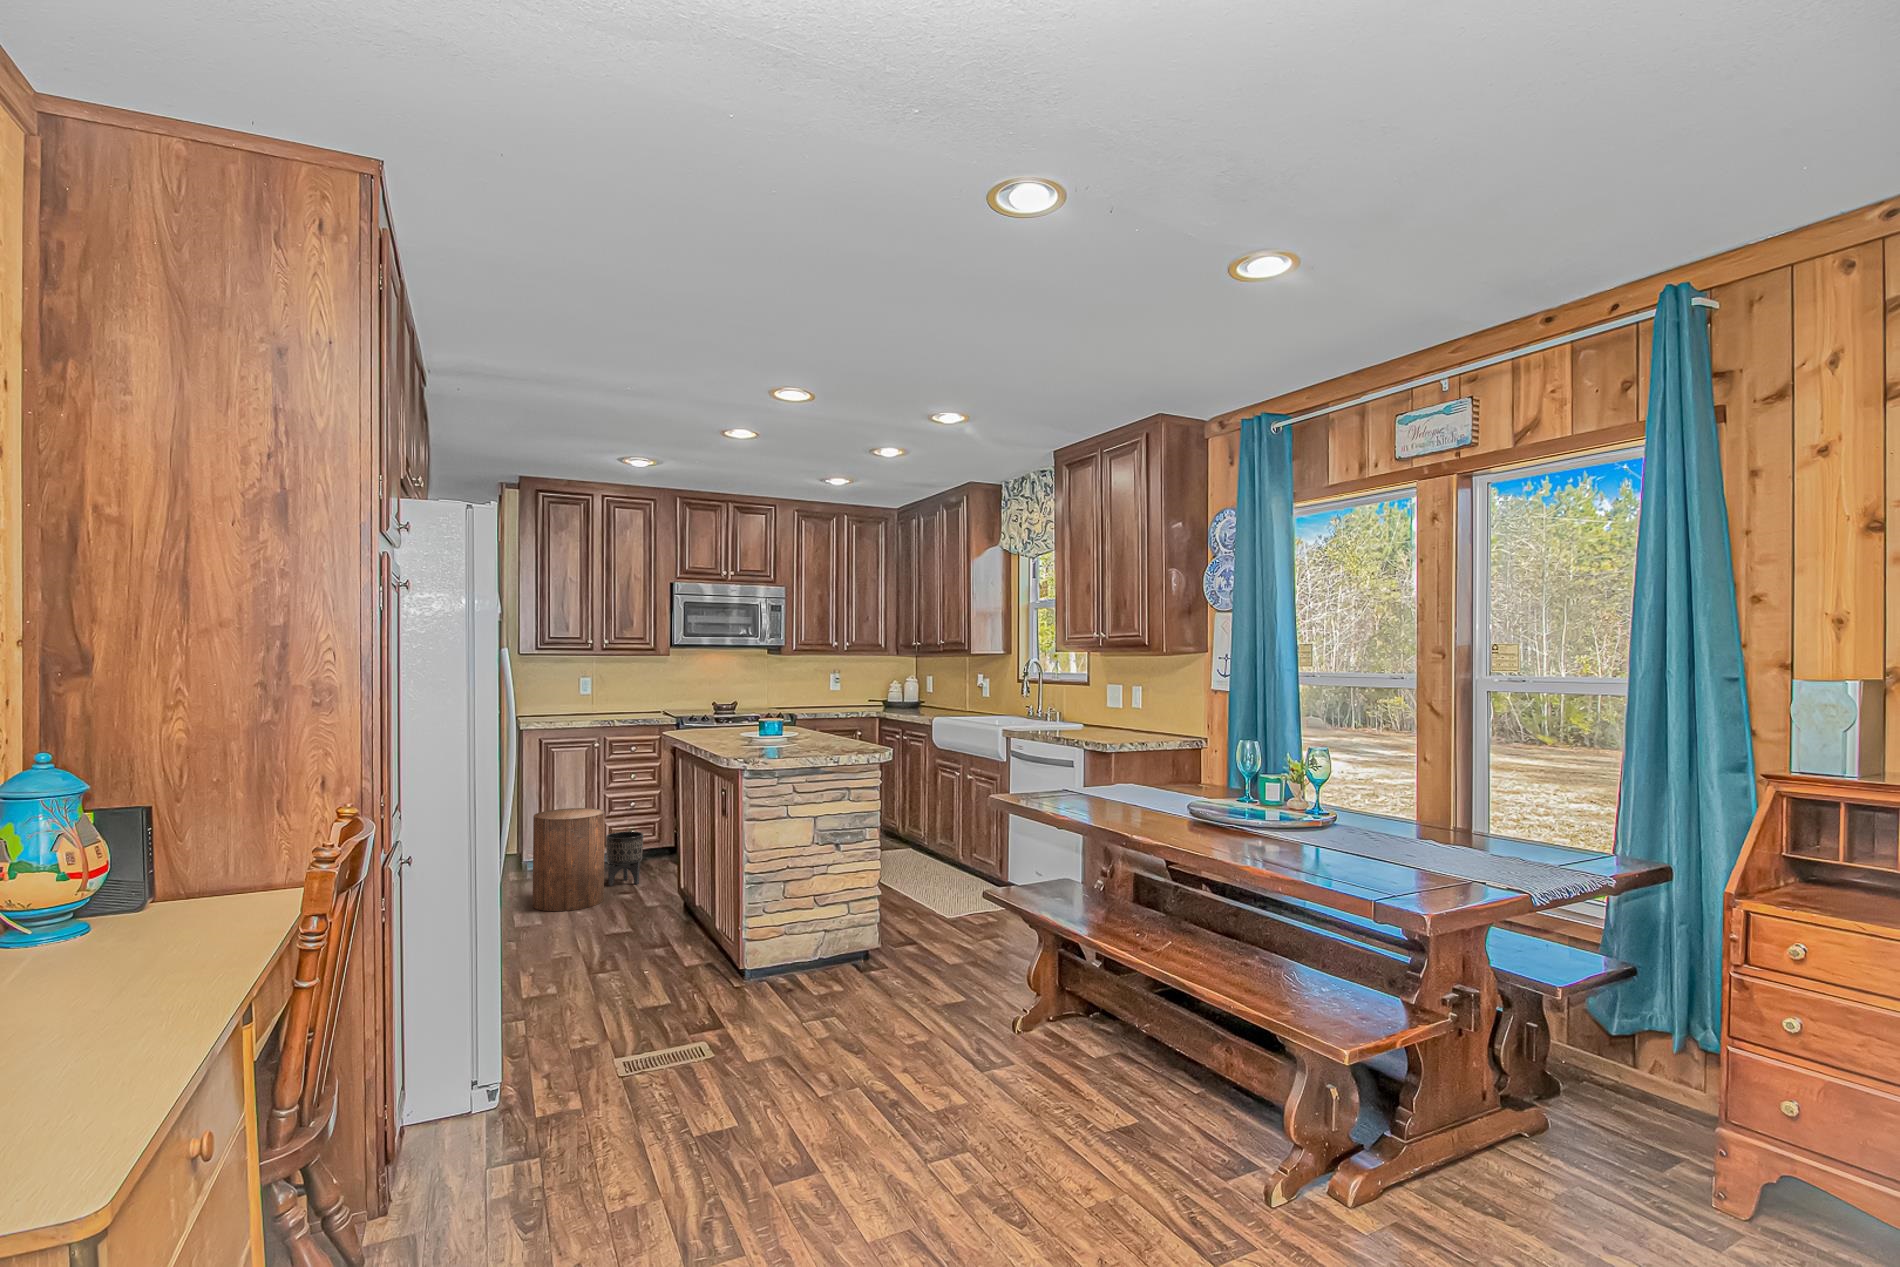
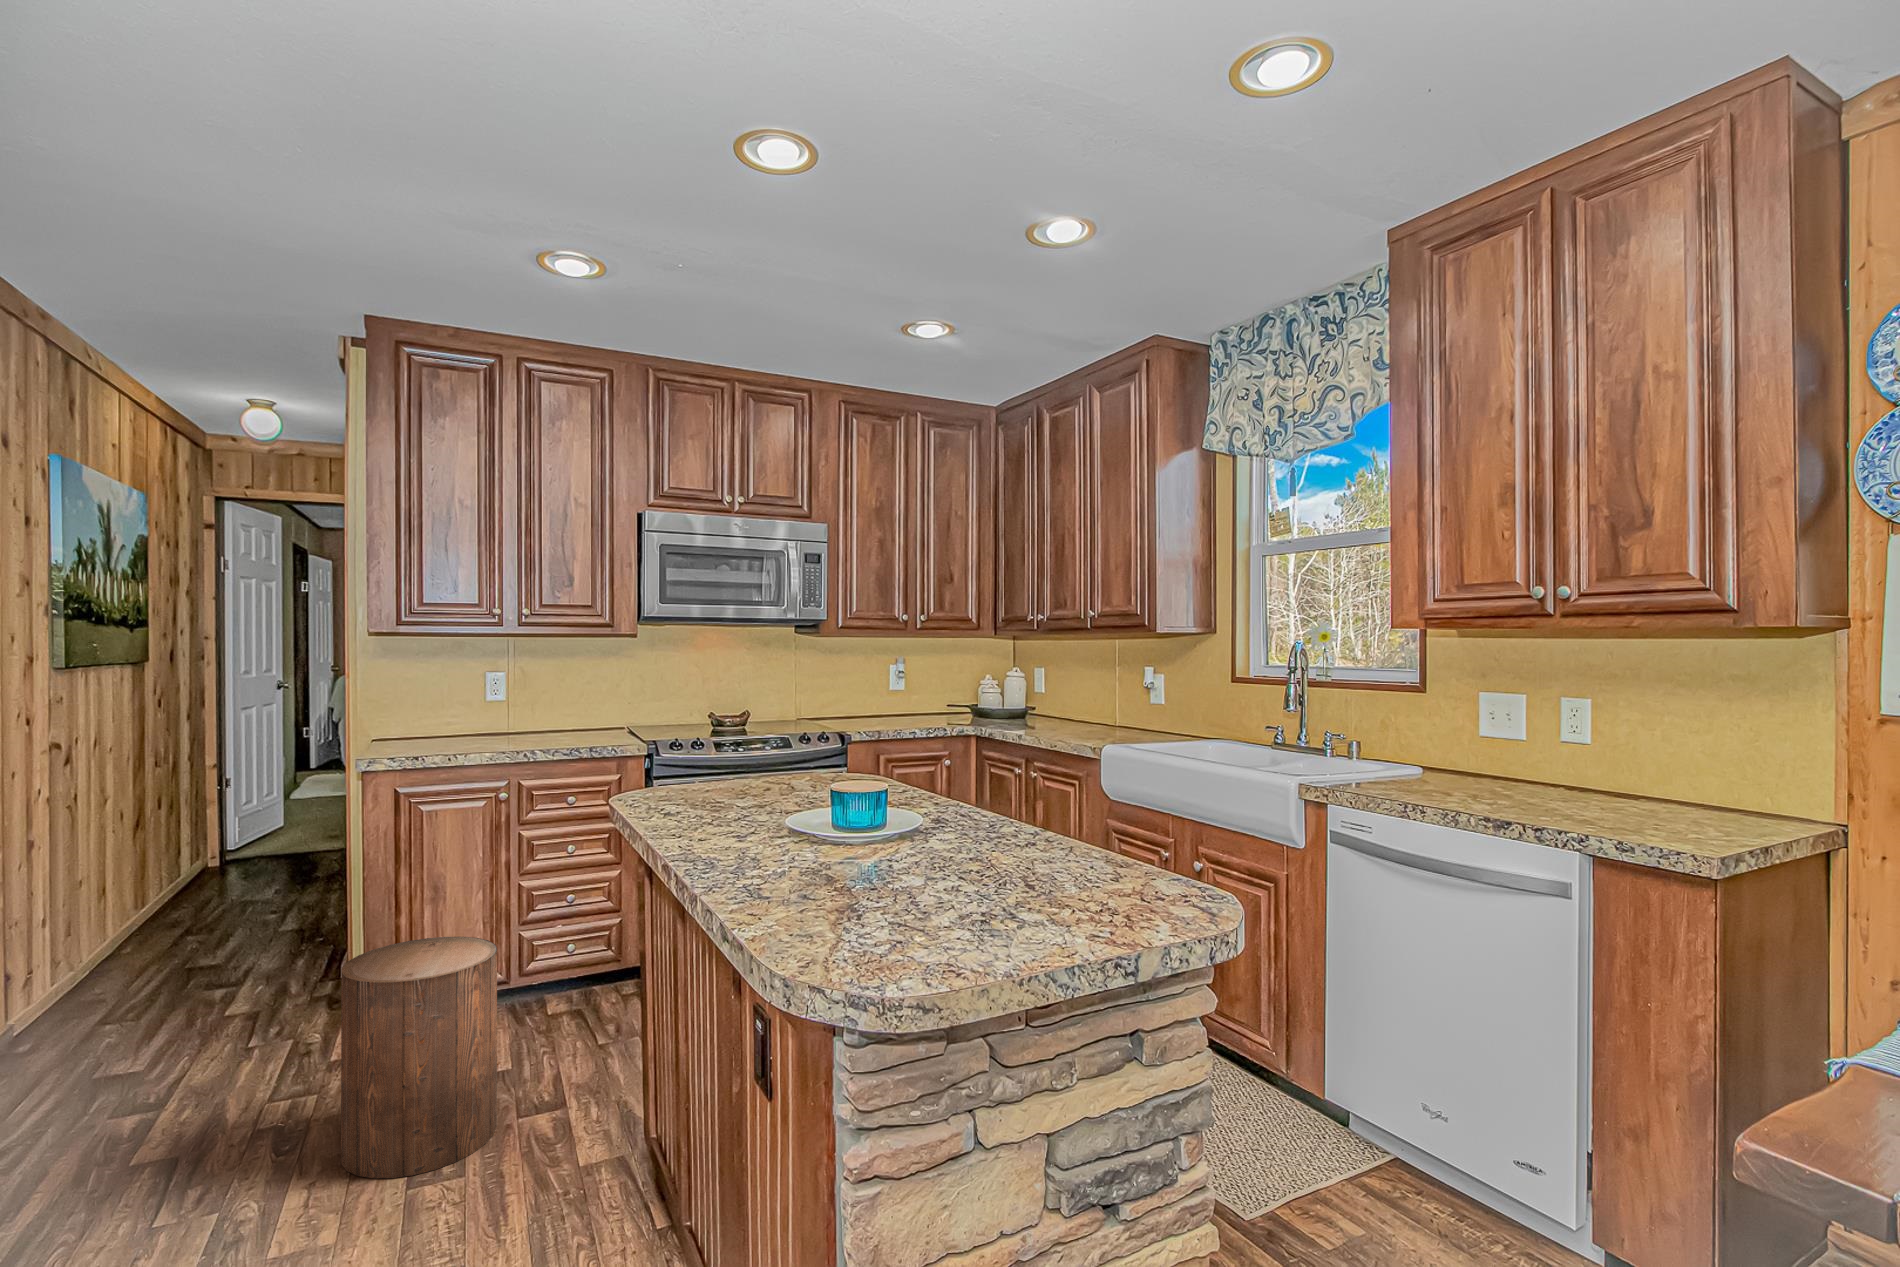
planter: present [606,832,643,886] -> none [509,965,583,1078]

